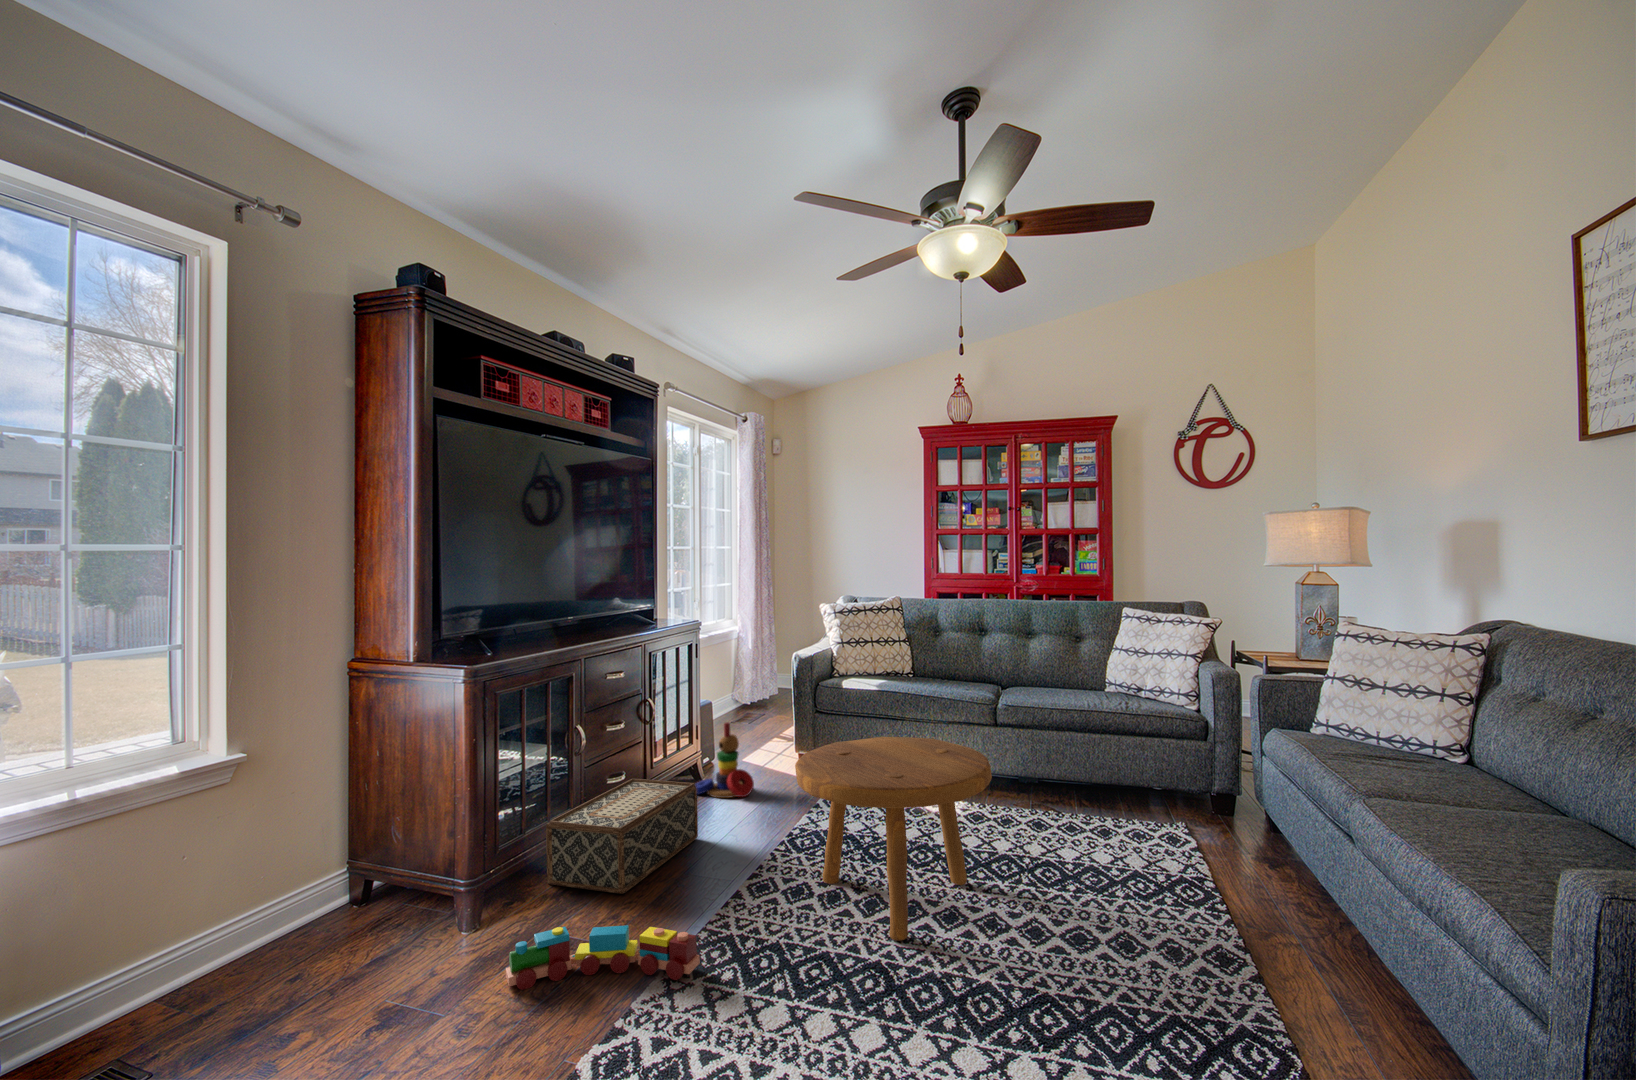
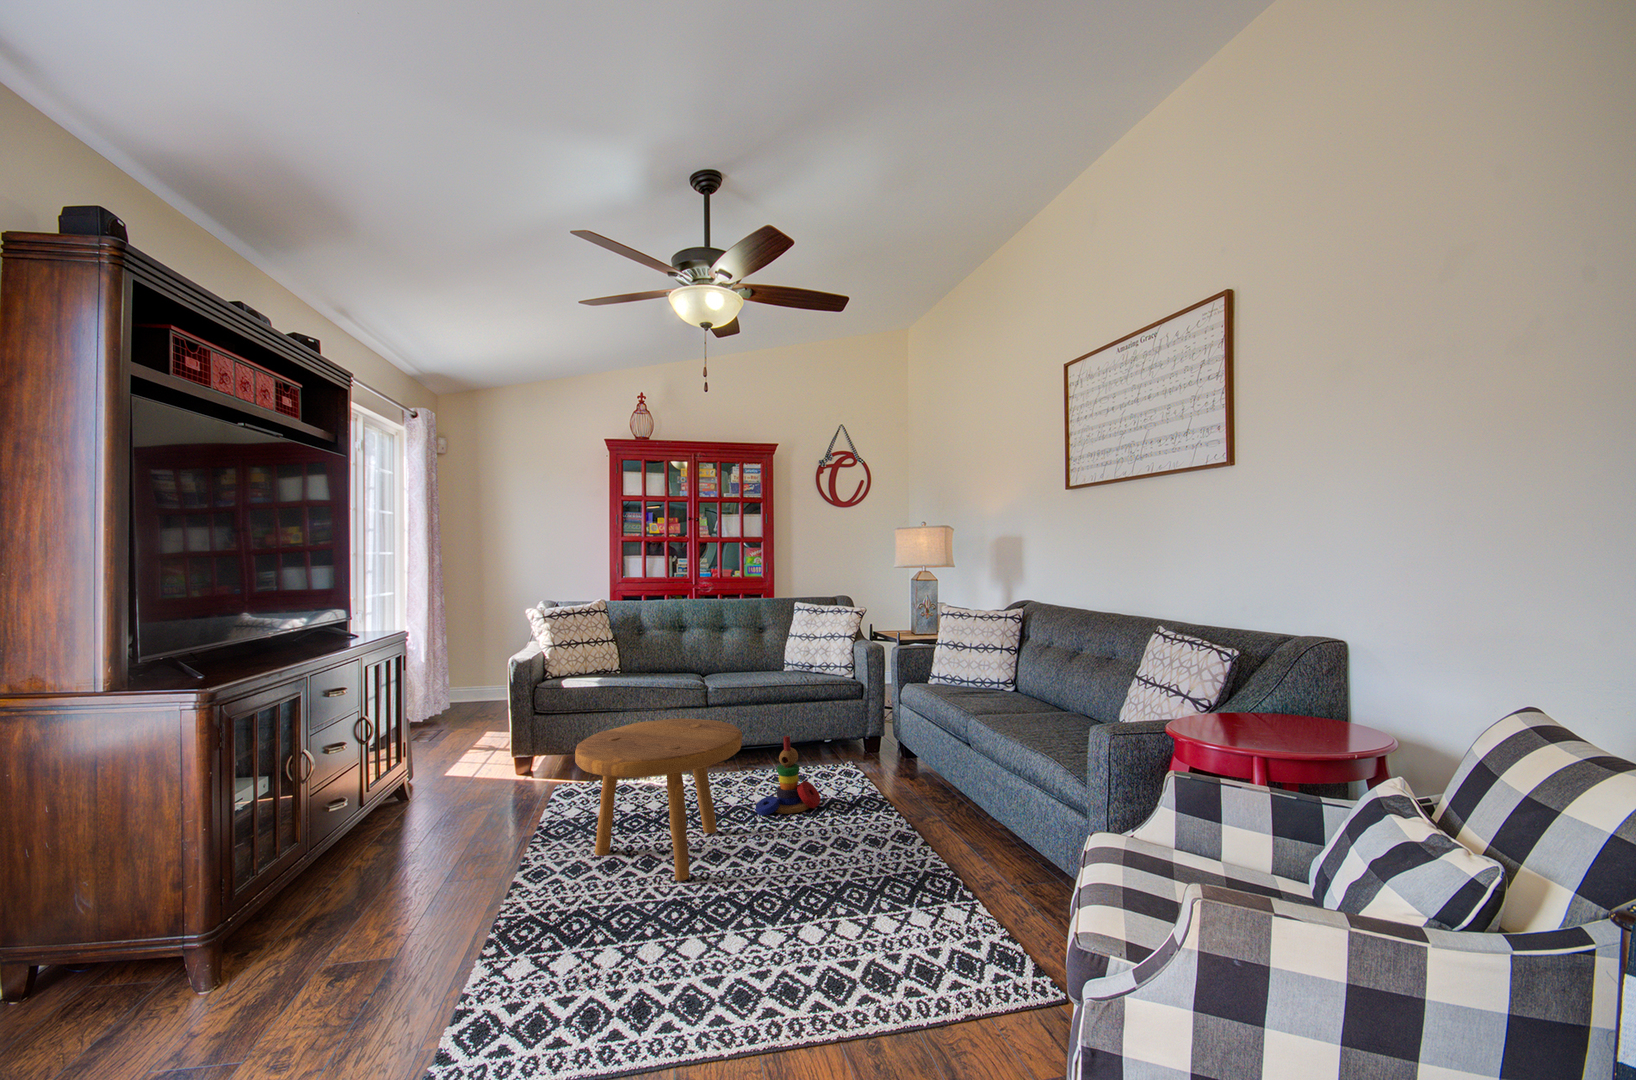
stacking toy: present [696,722,754,798] -> present [755,736,821,815]
woven basket: present [546,779,698,893] -> none [302,794,451,919]
toy train: present [506,925,700,990] -> none [321,911,524,1005]

